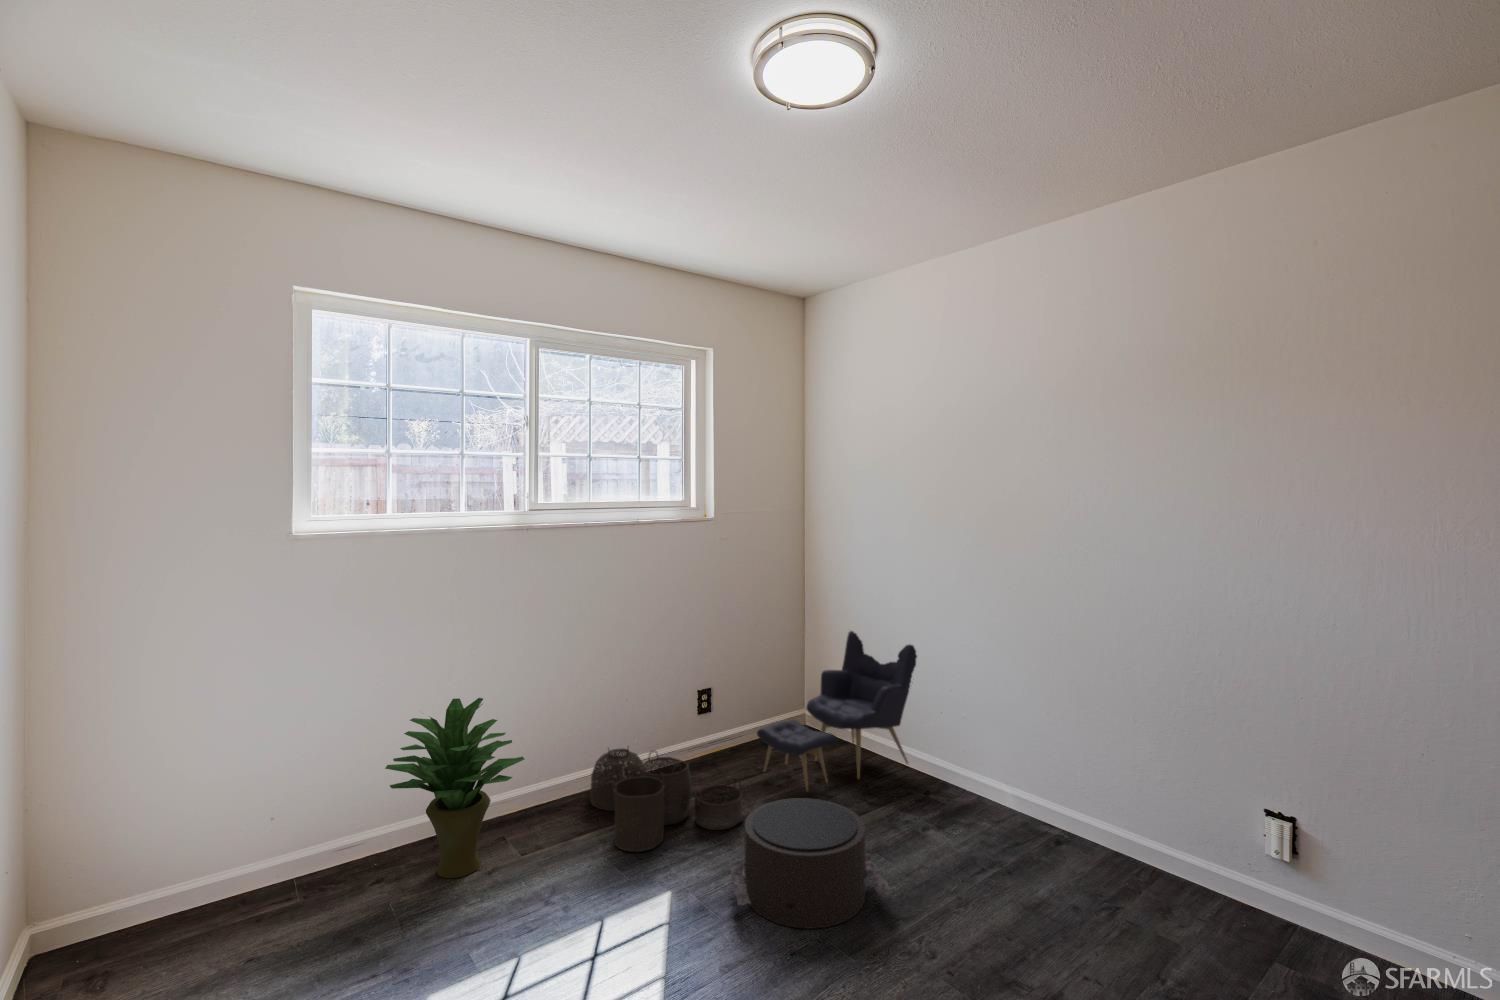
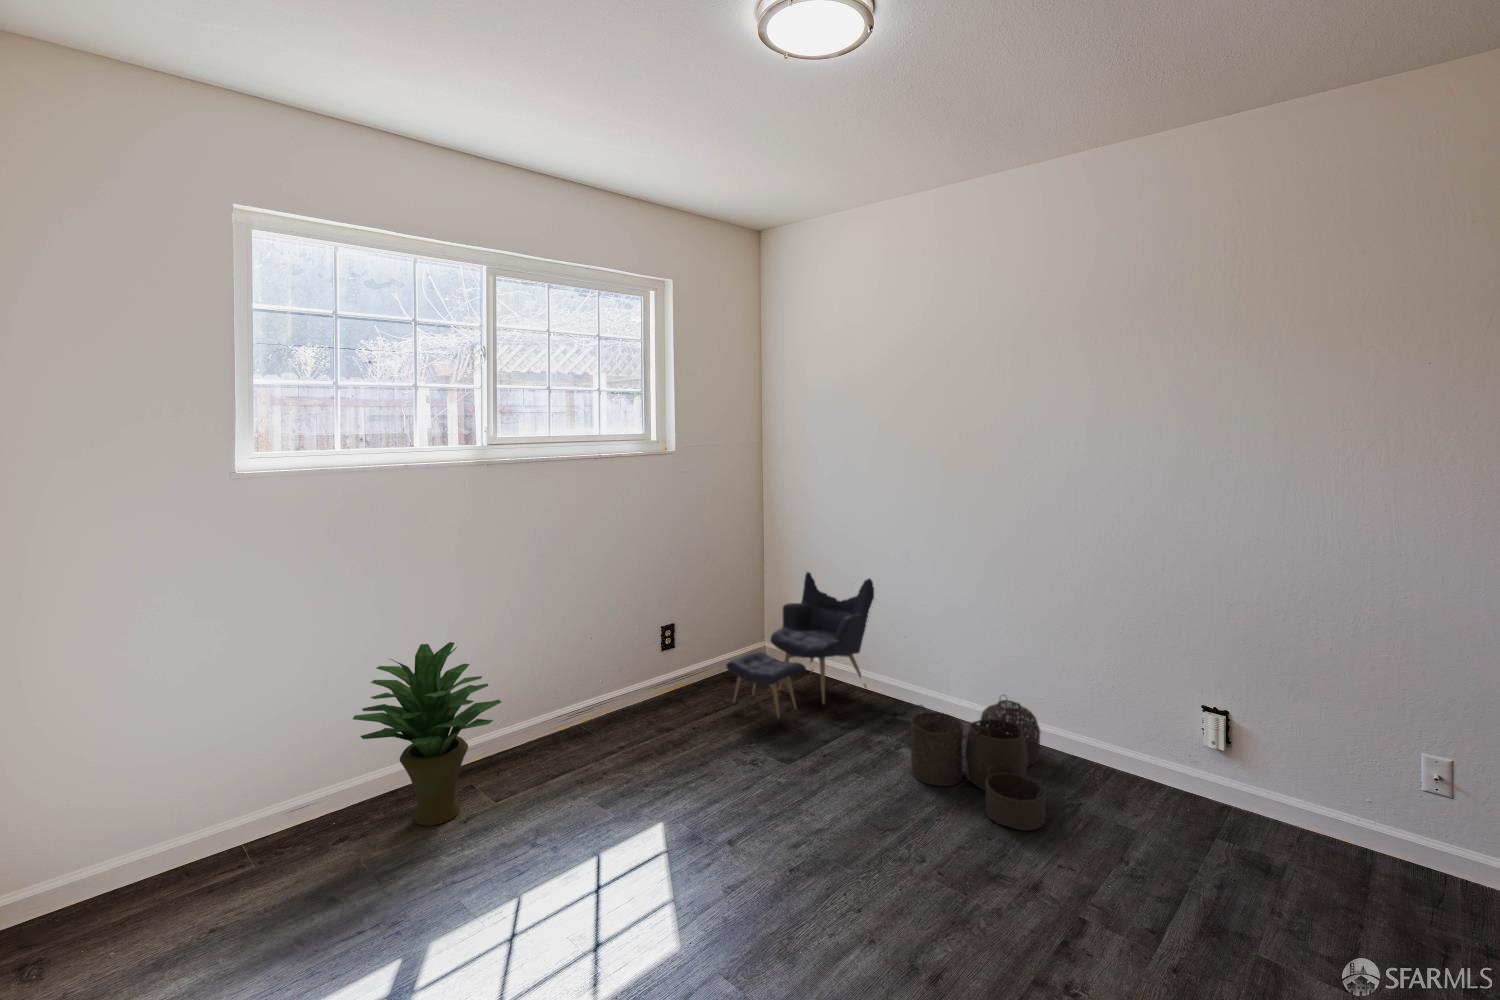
woven basket: present [590,749,742,852] -> present [911,700,1046,830]
pouf: present [731,798,891,929] -> none [719,724,878,845]

